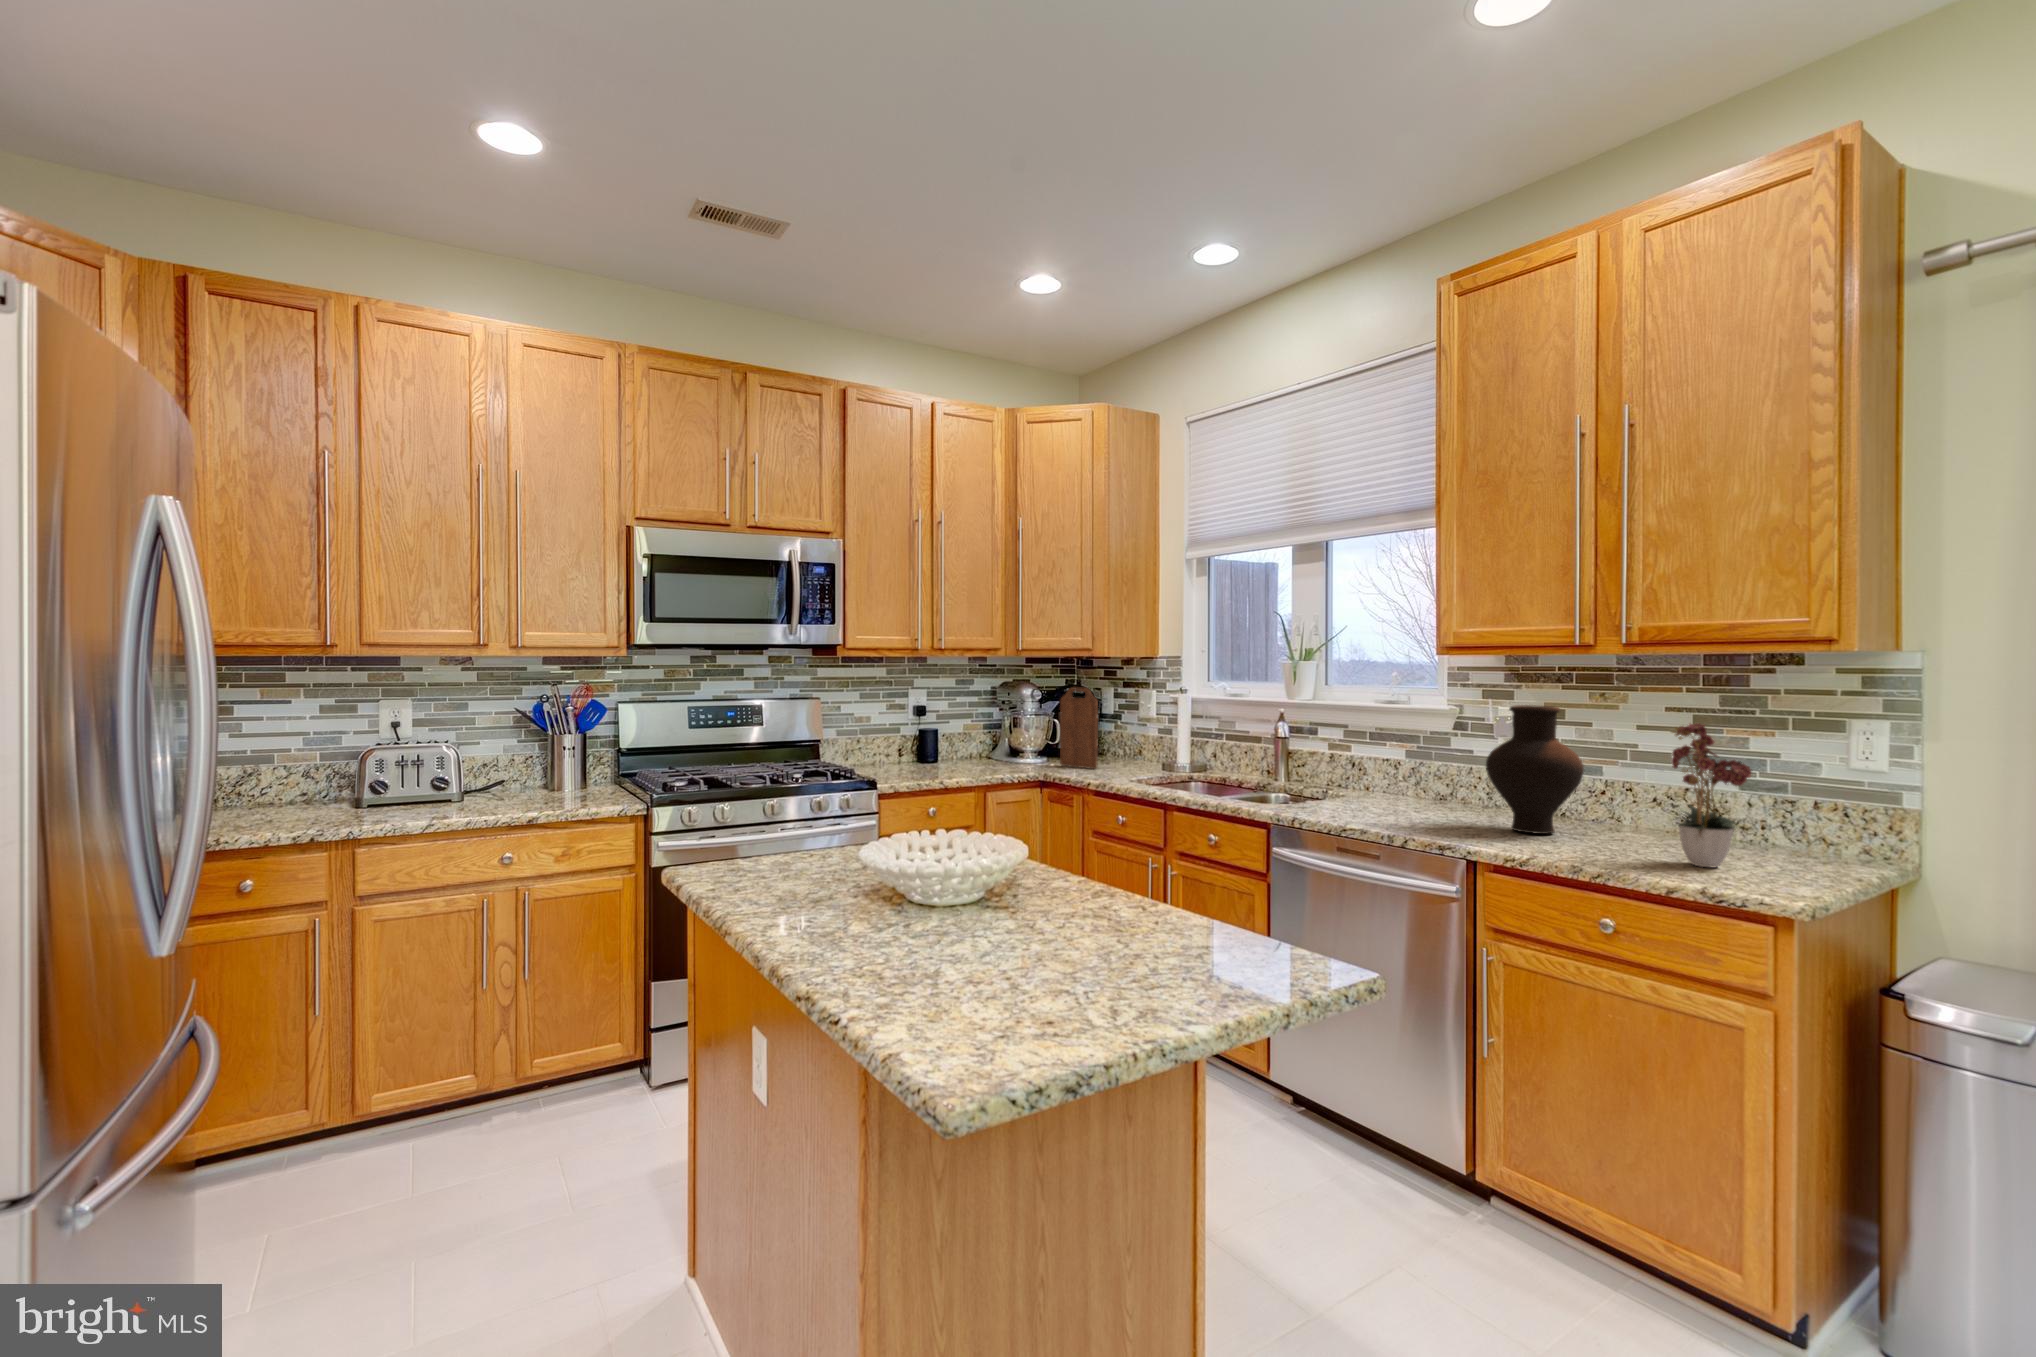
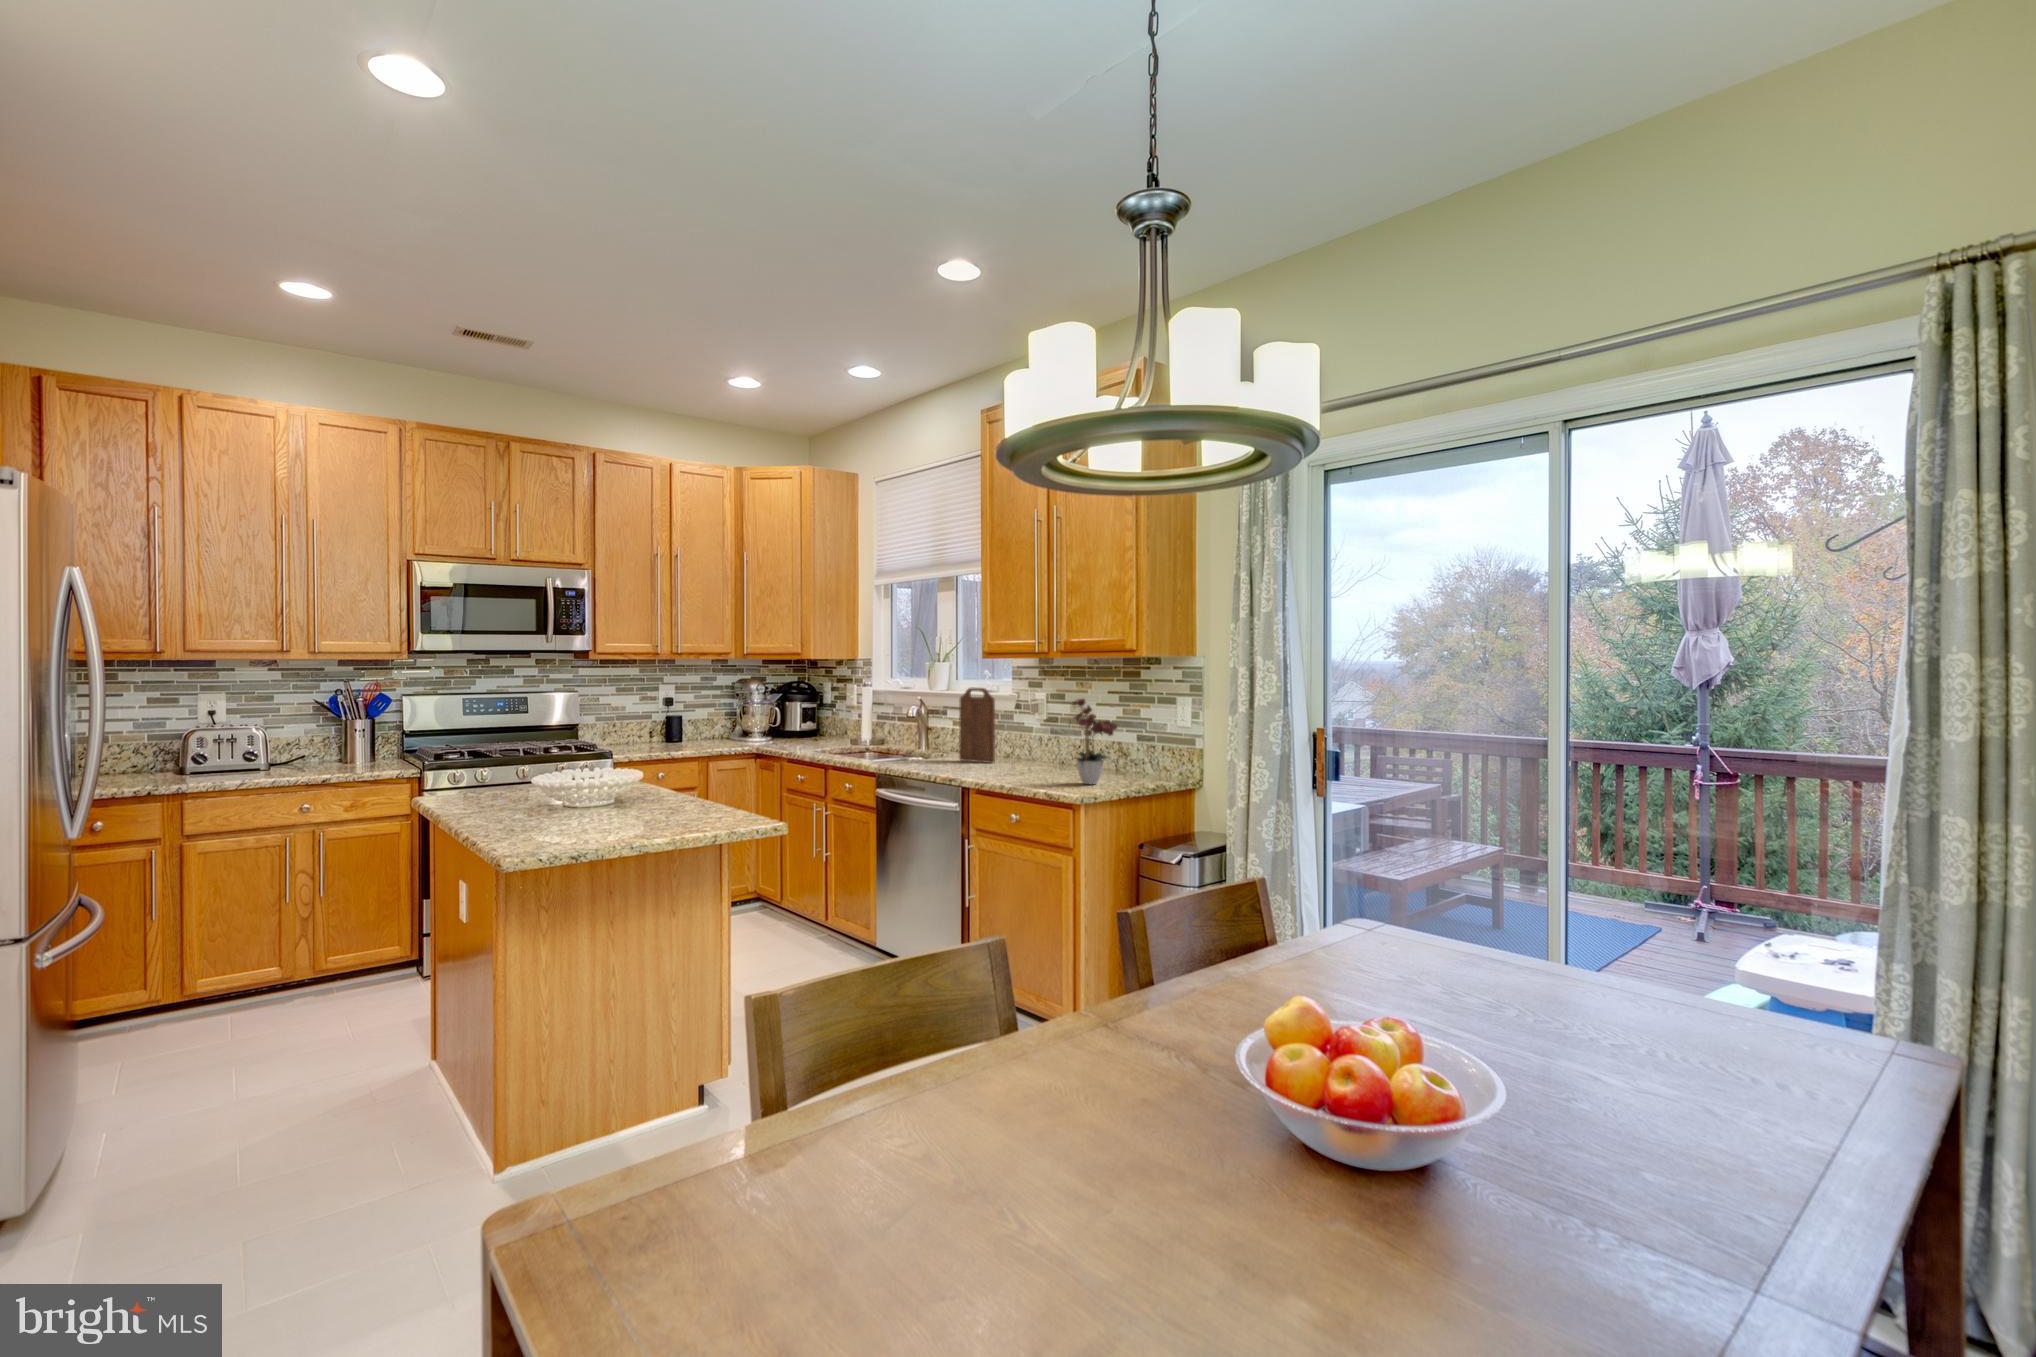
cutting board: present [1060,687,1098,769] -> present [959,688,995,763]
vase: present [1486,705,1584,834] -> none [1001,690,1057,772]

